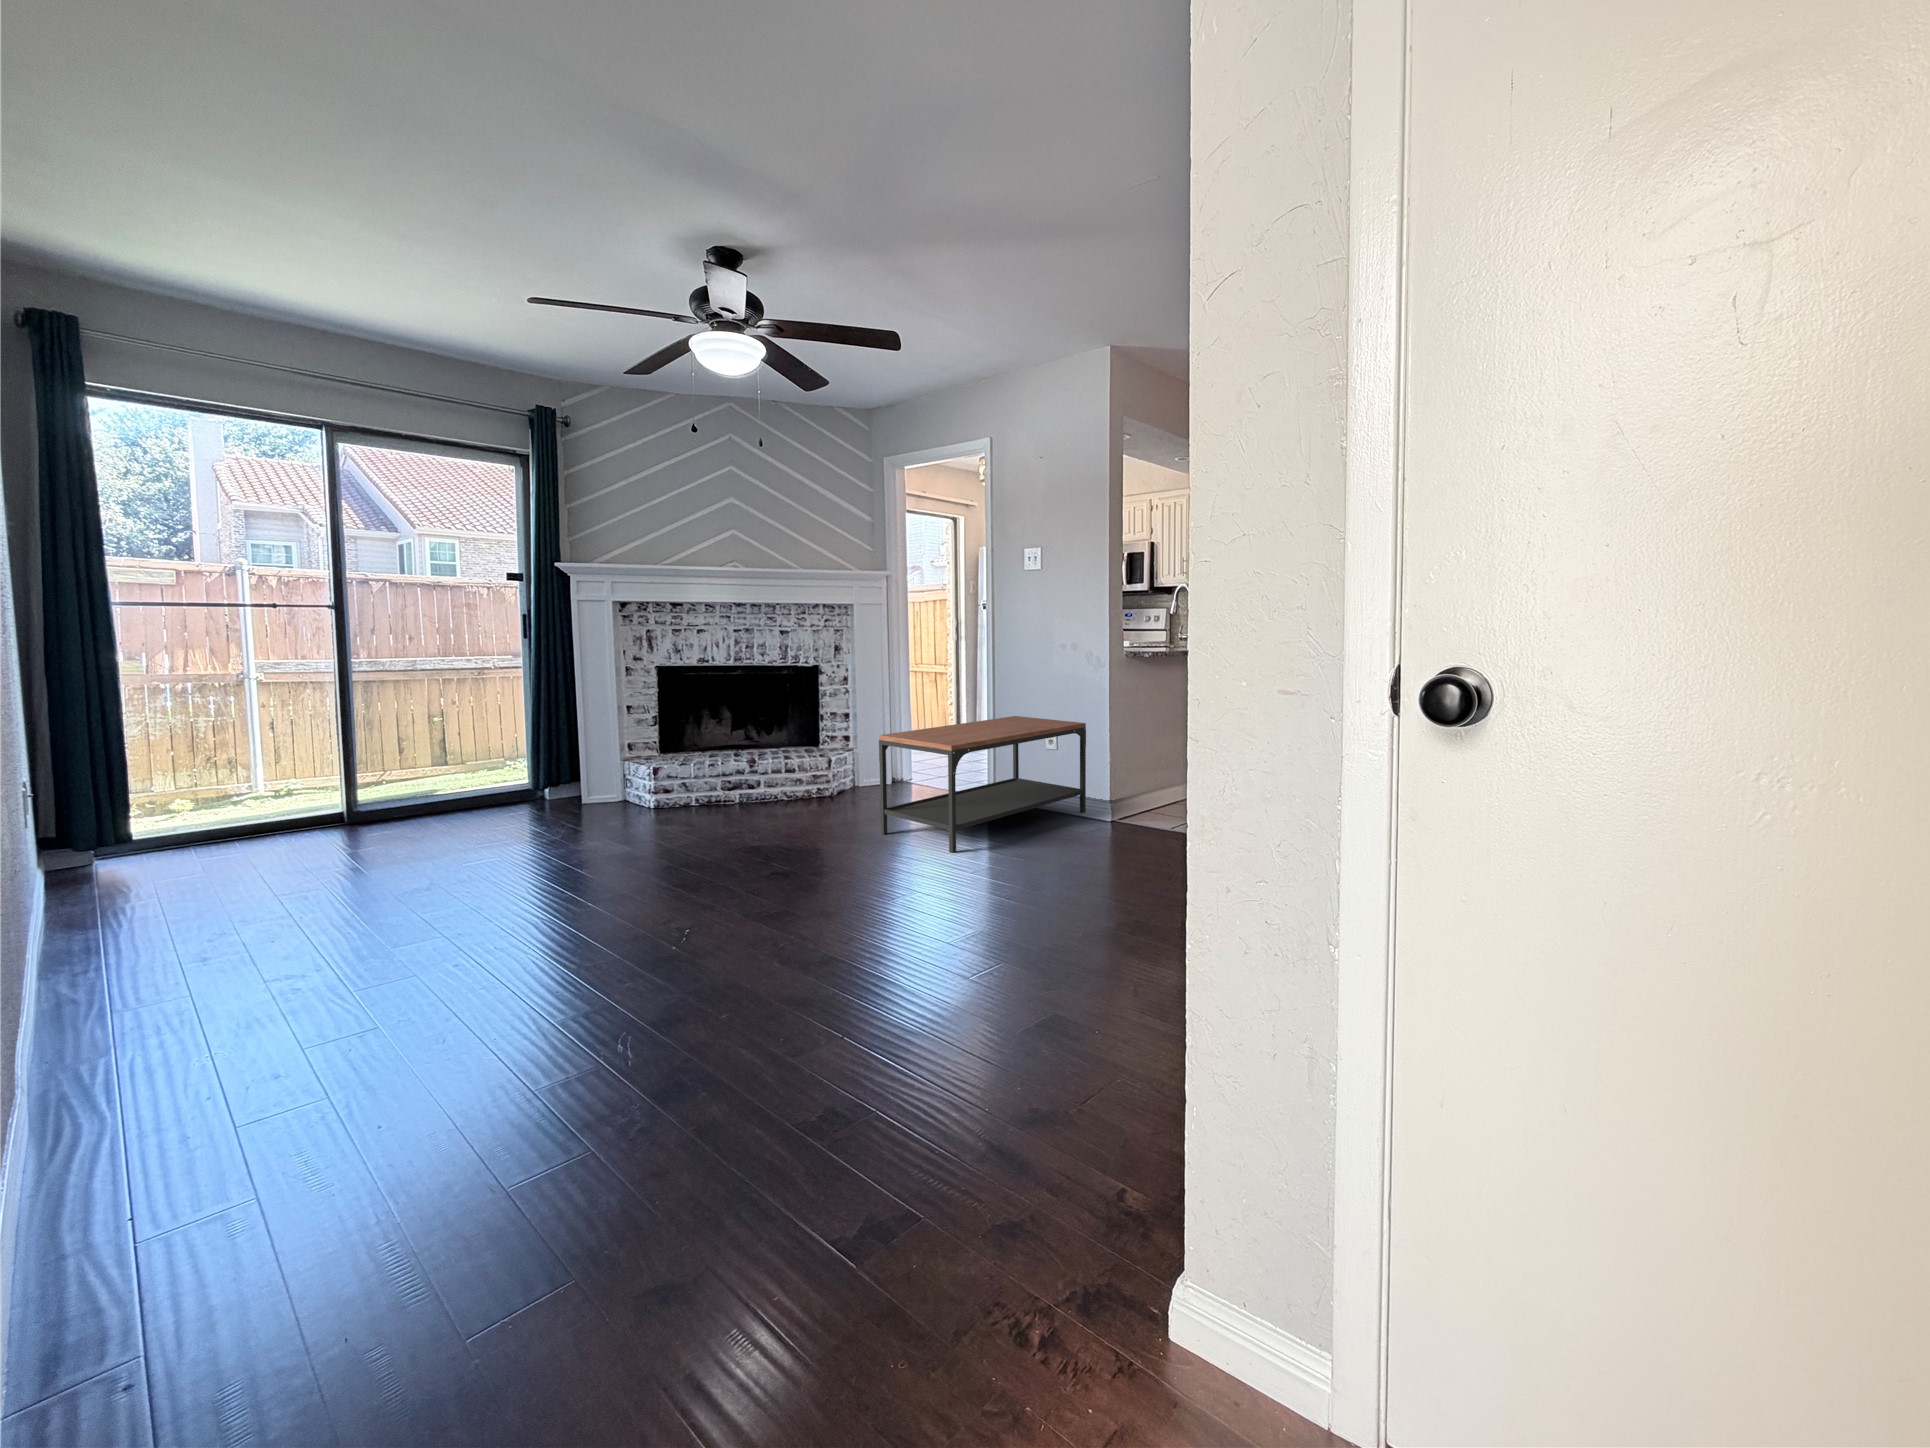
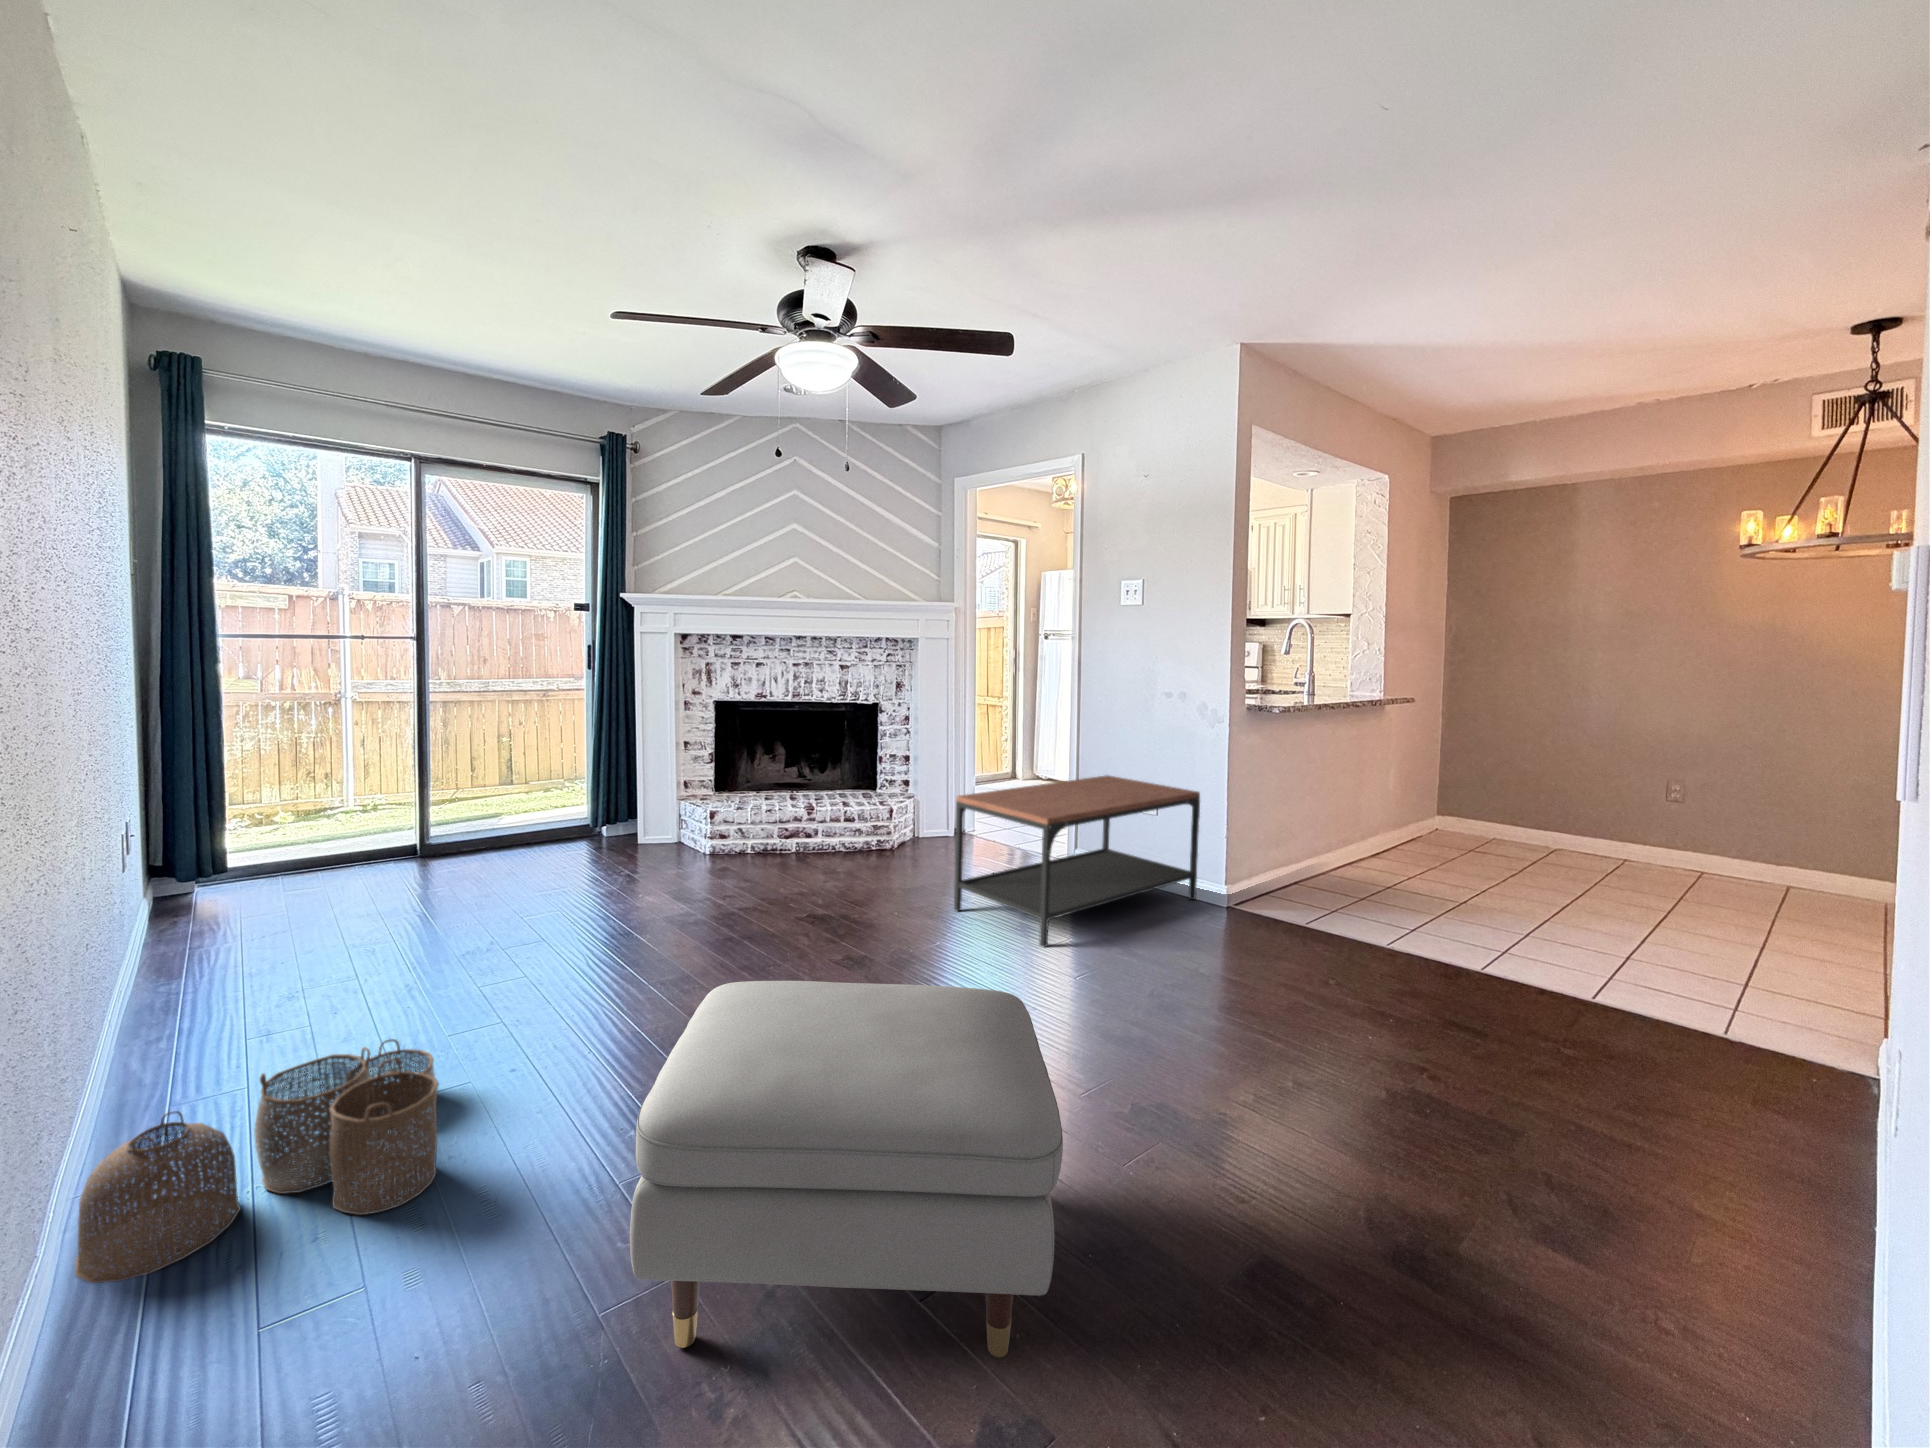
ottoman: none [566,853,904,1120] -> present [630,981,1063,1357]
woven basket: none [25,953,390,1158] -> present [75,1039,439,1283]

